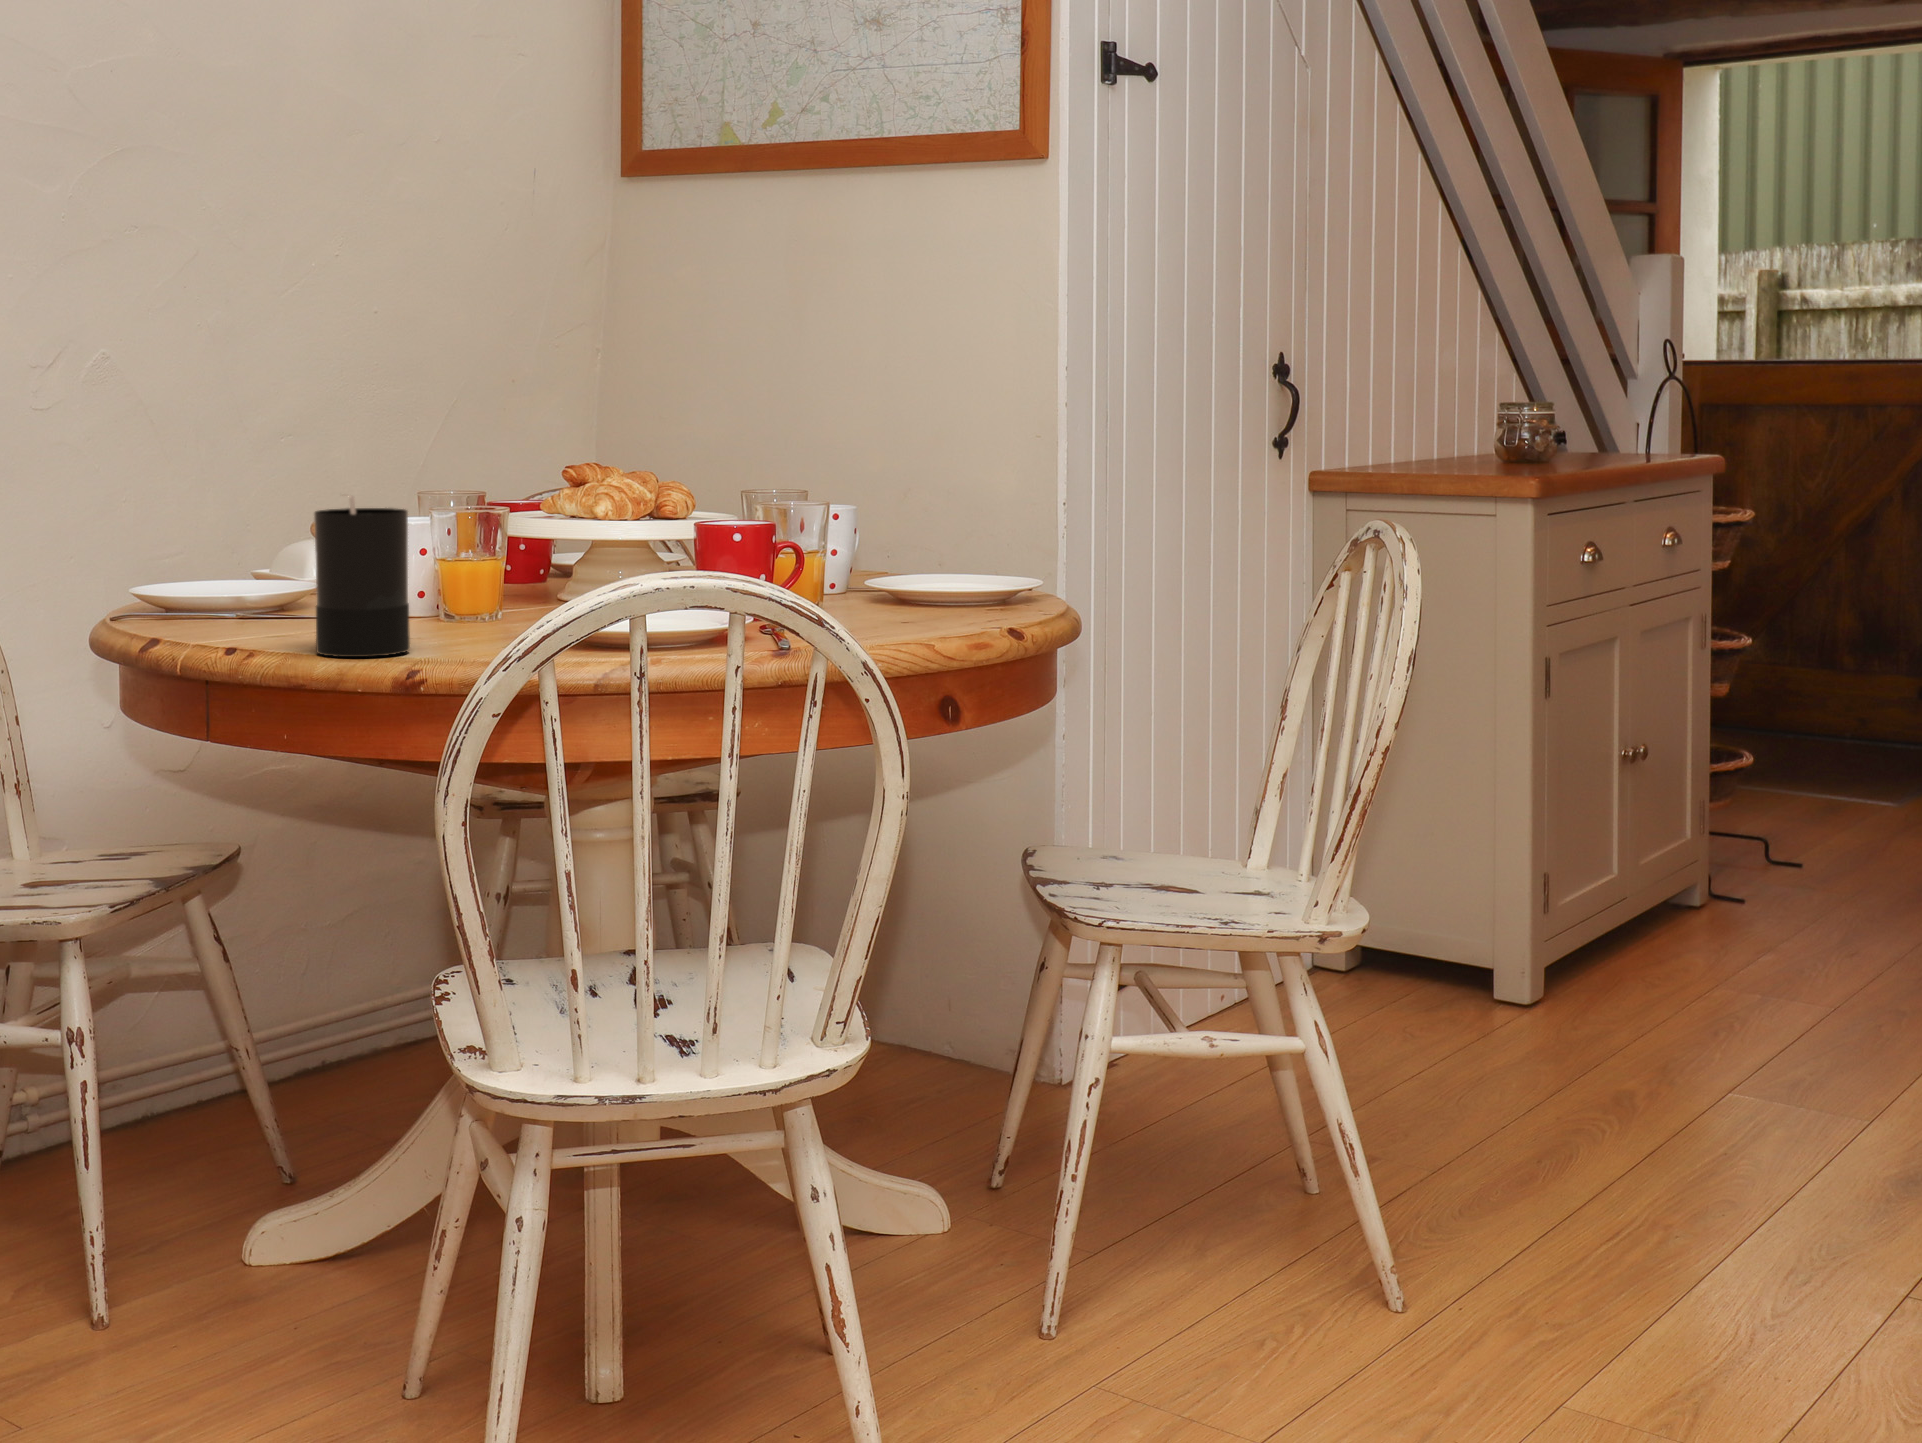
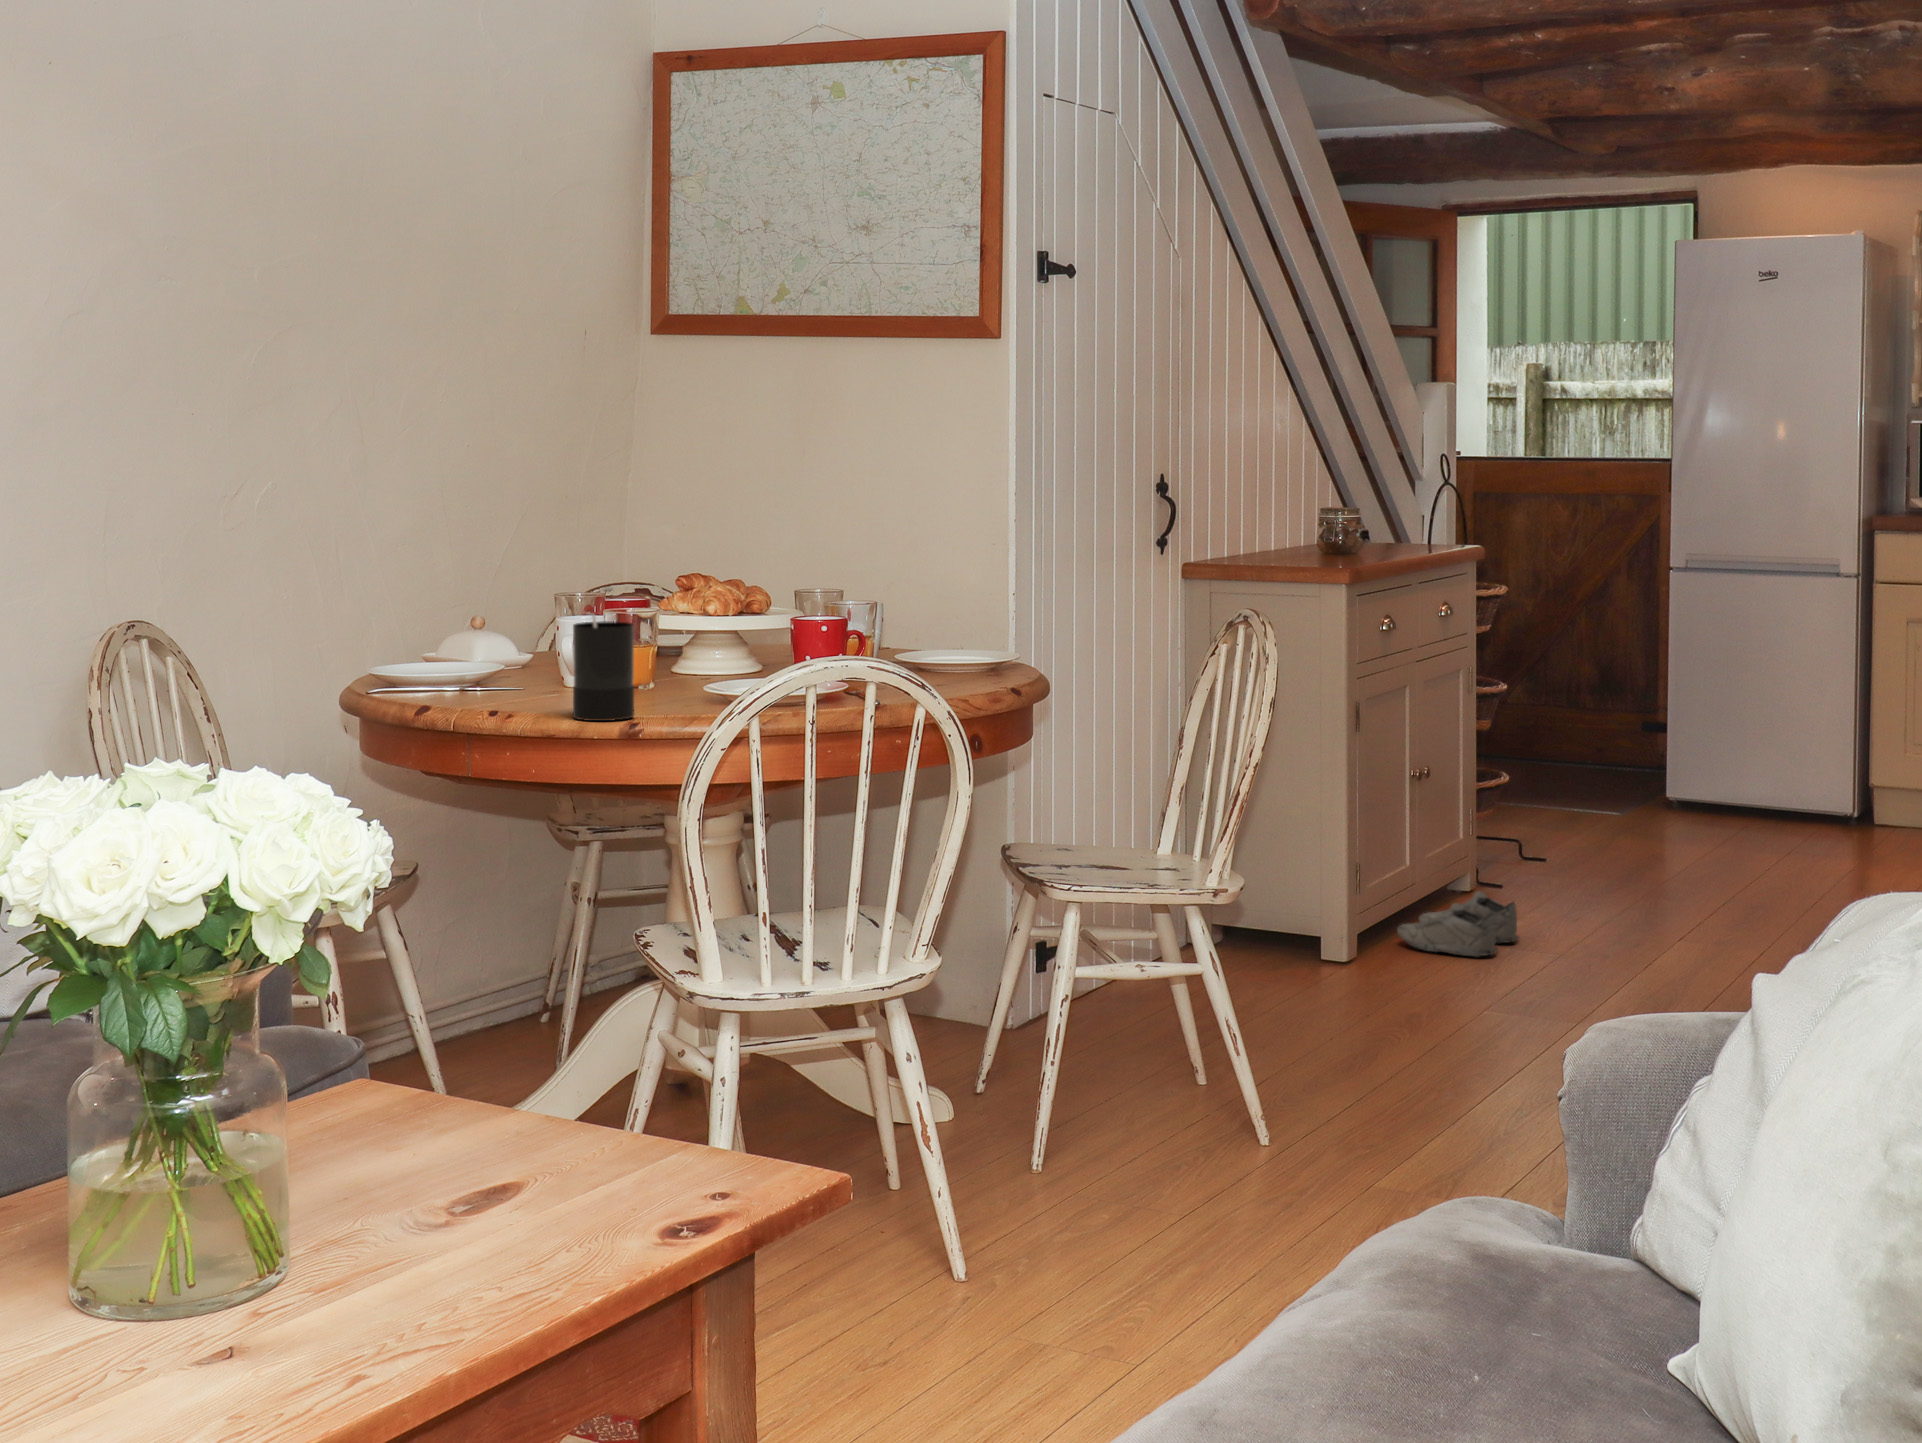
shoe: none [1604,914,1777,1006] -> present [1397,891,1518,957]

